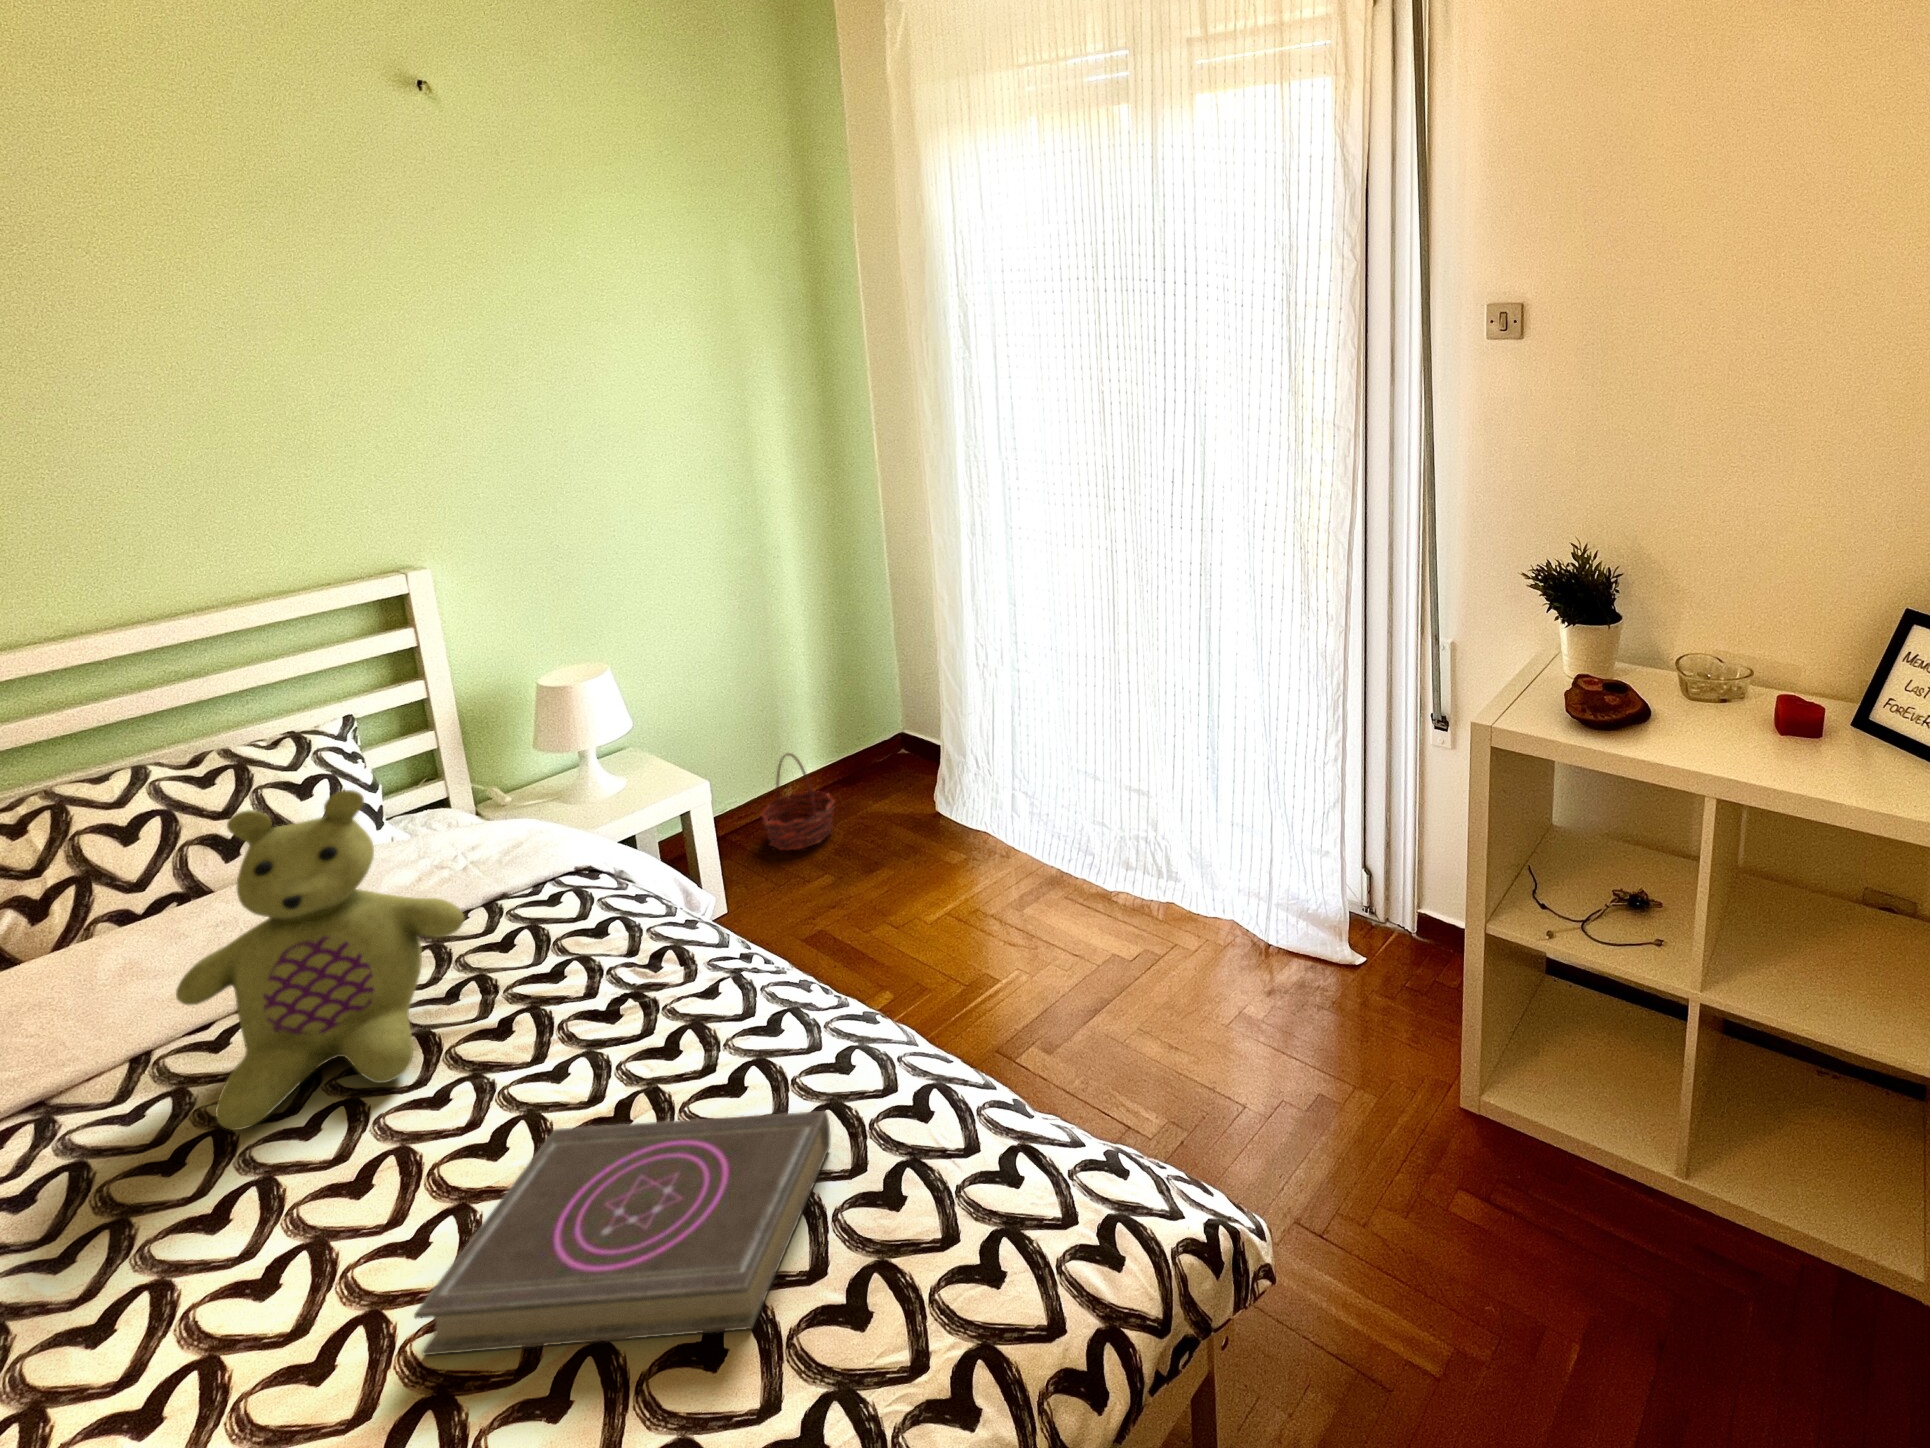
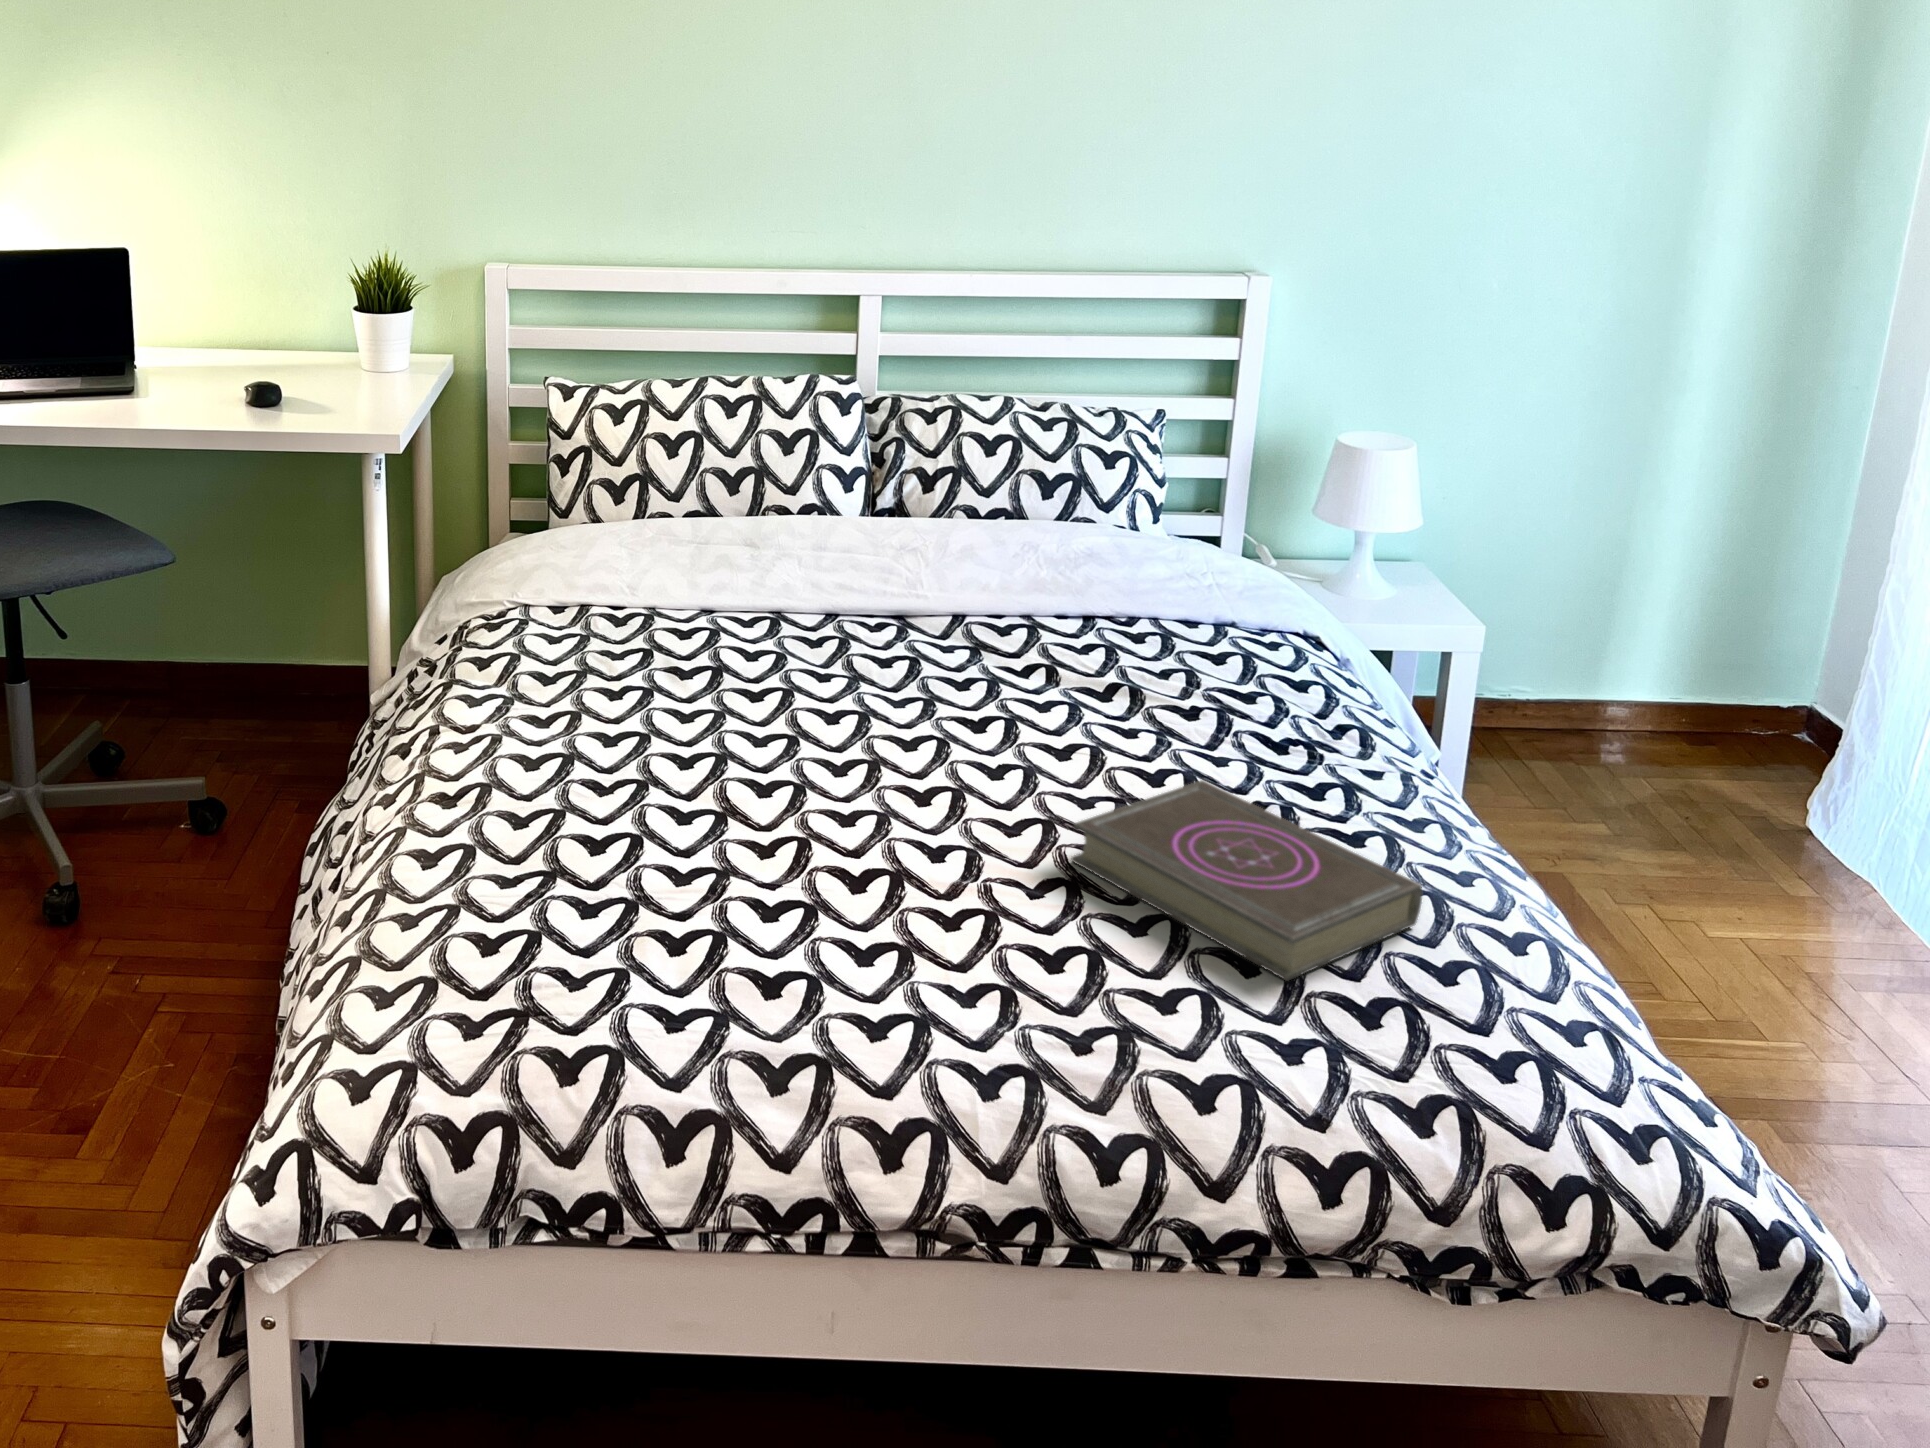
basket: present [761,753,834,850] -> none [1544,653,1651,794]
stuffed bear: present [176,790,464,1130] -> none [994,428,1194,705]

